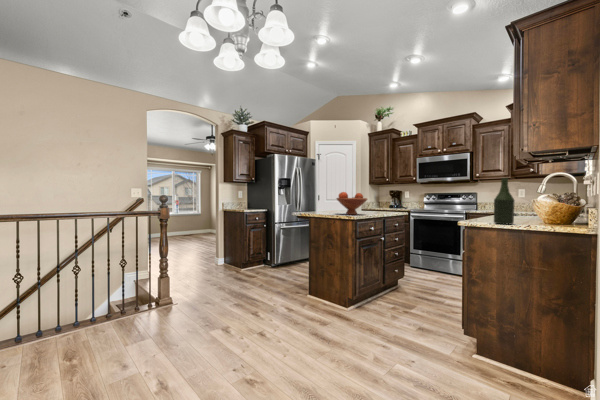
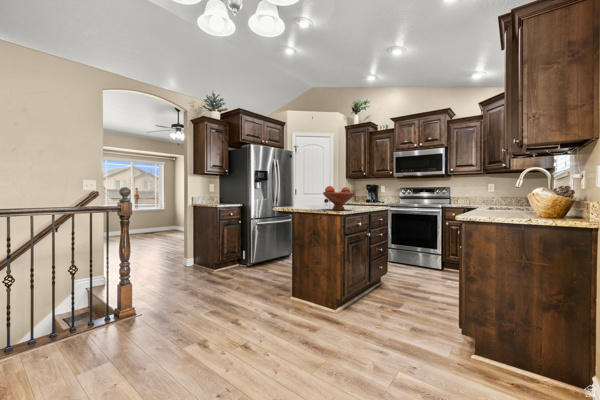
bottle: present [494,178,514,224] -> none [498,171,520,220]

